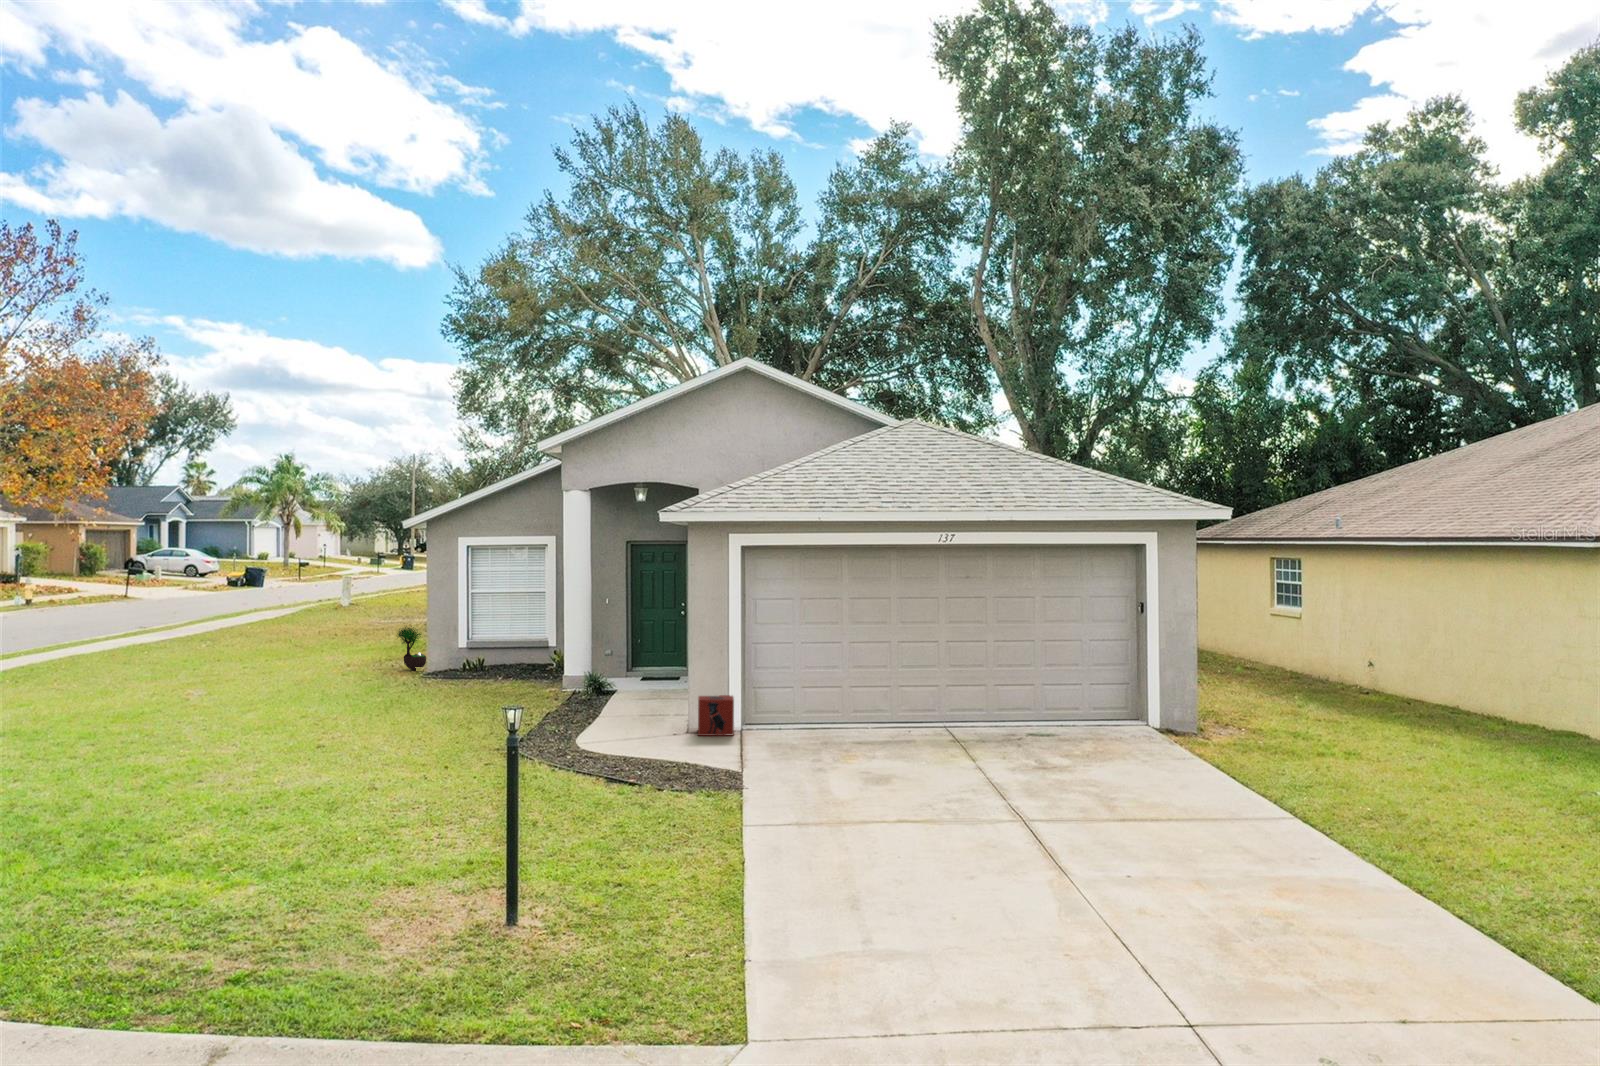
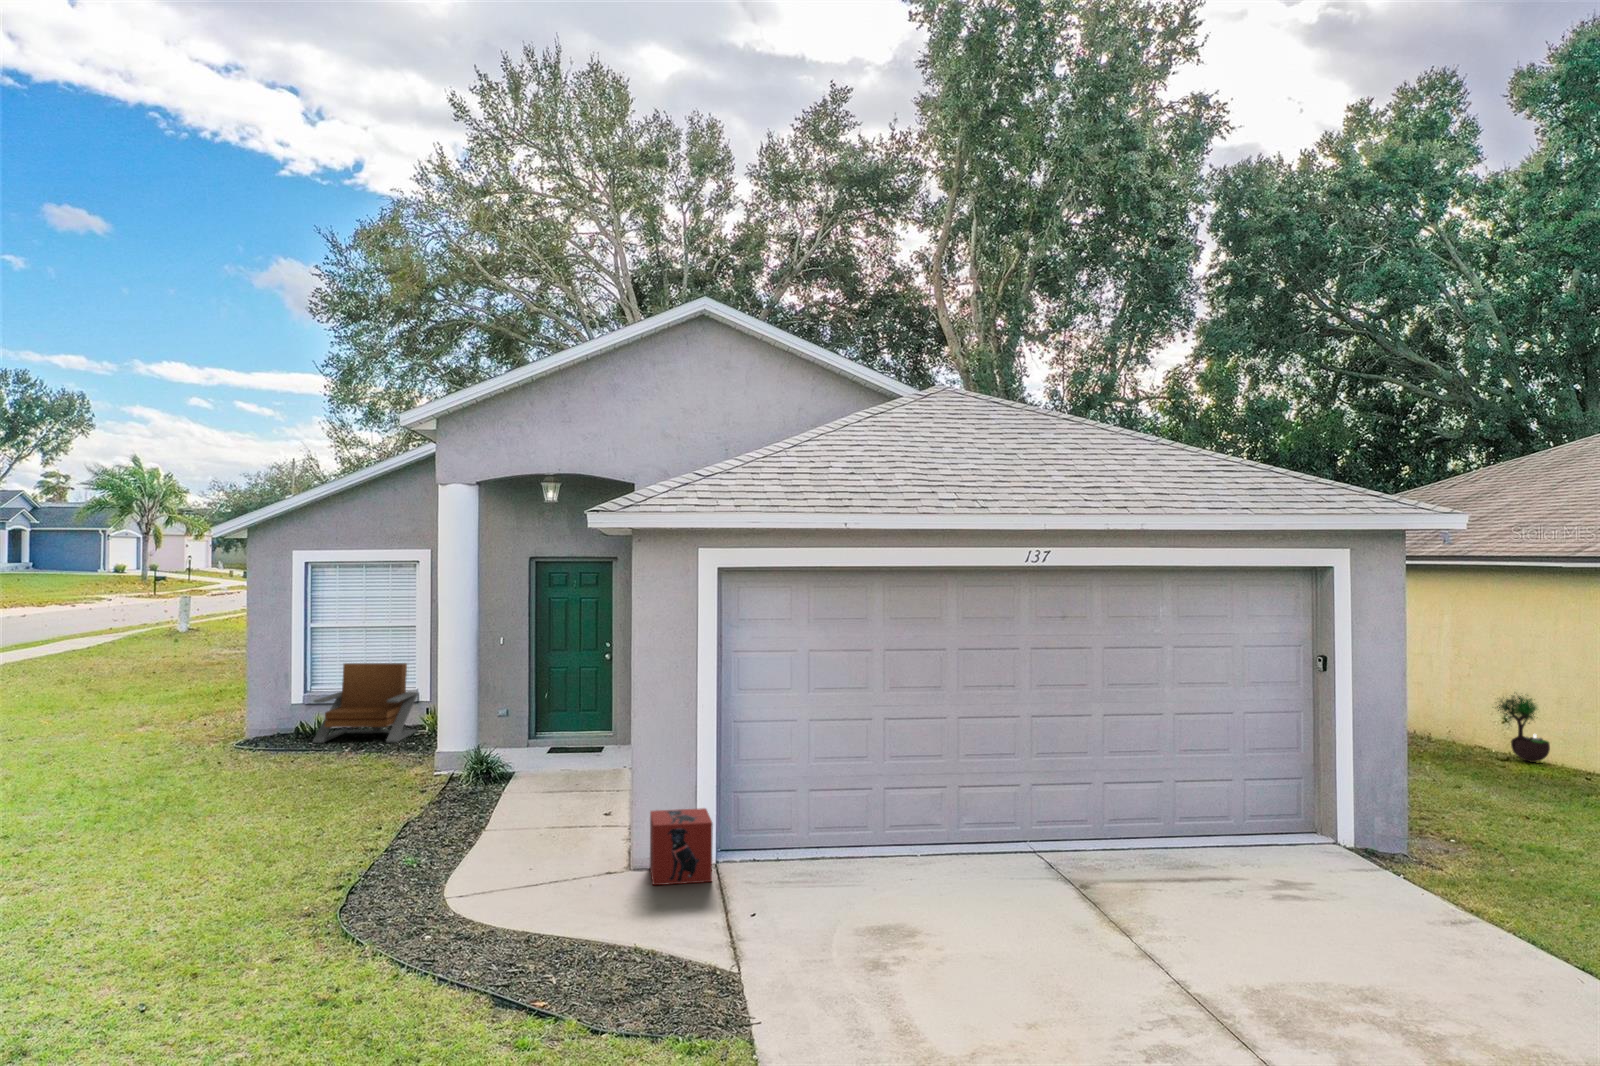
lounge chair: none [475,620,547,676] -> present [313,663,418,743]
potted tree: present [397,626,426,670] -> present [1497,695,1550,762]

